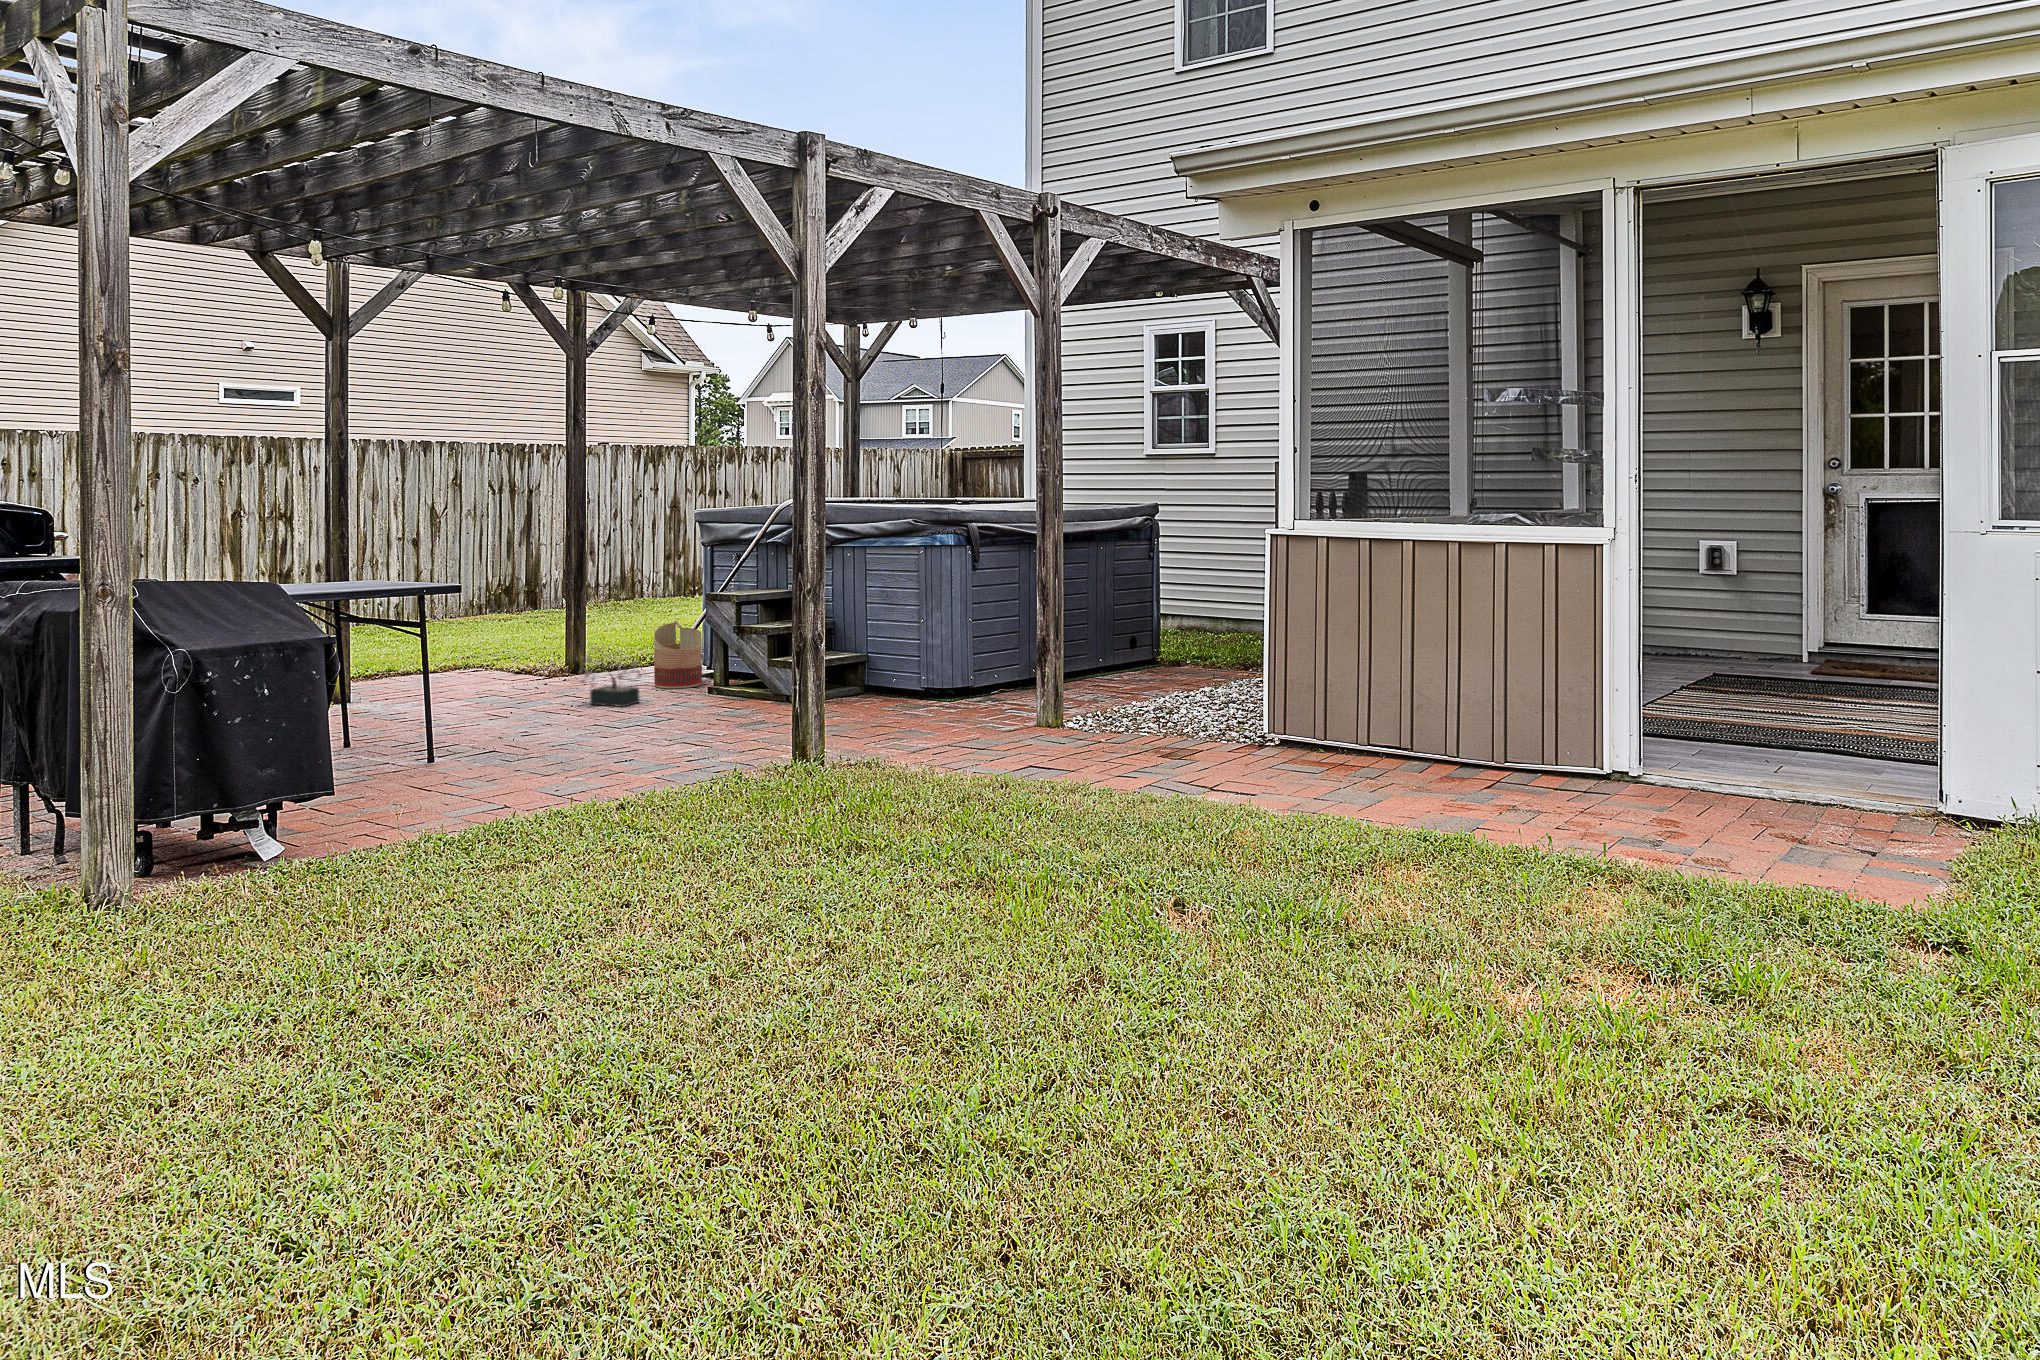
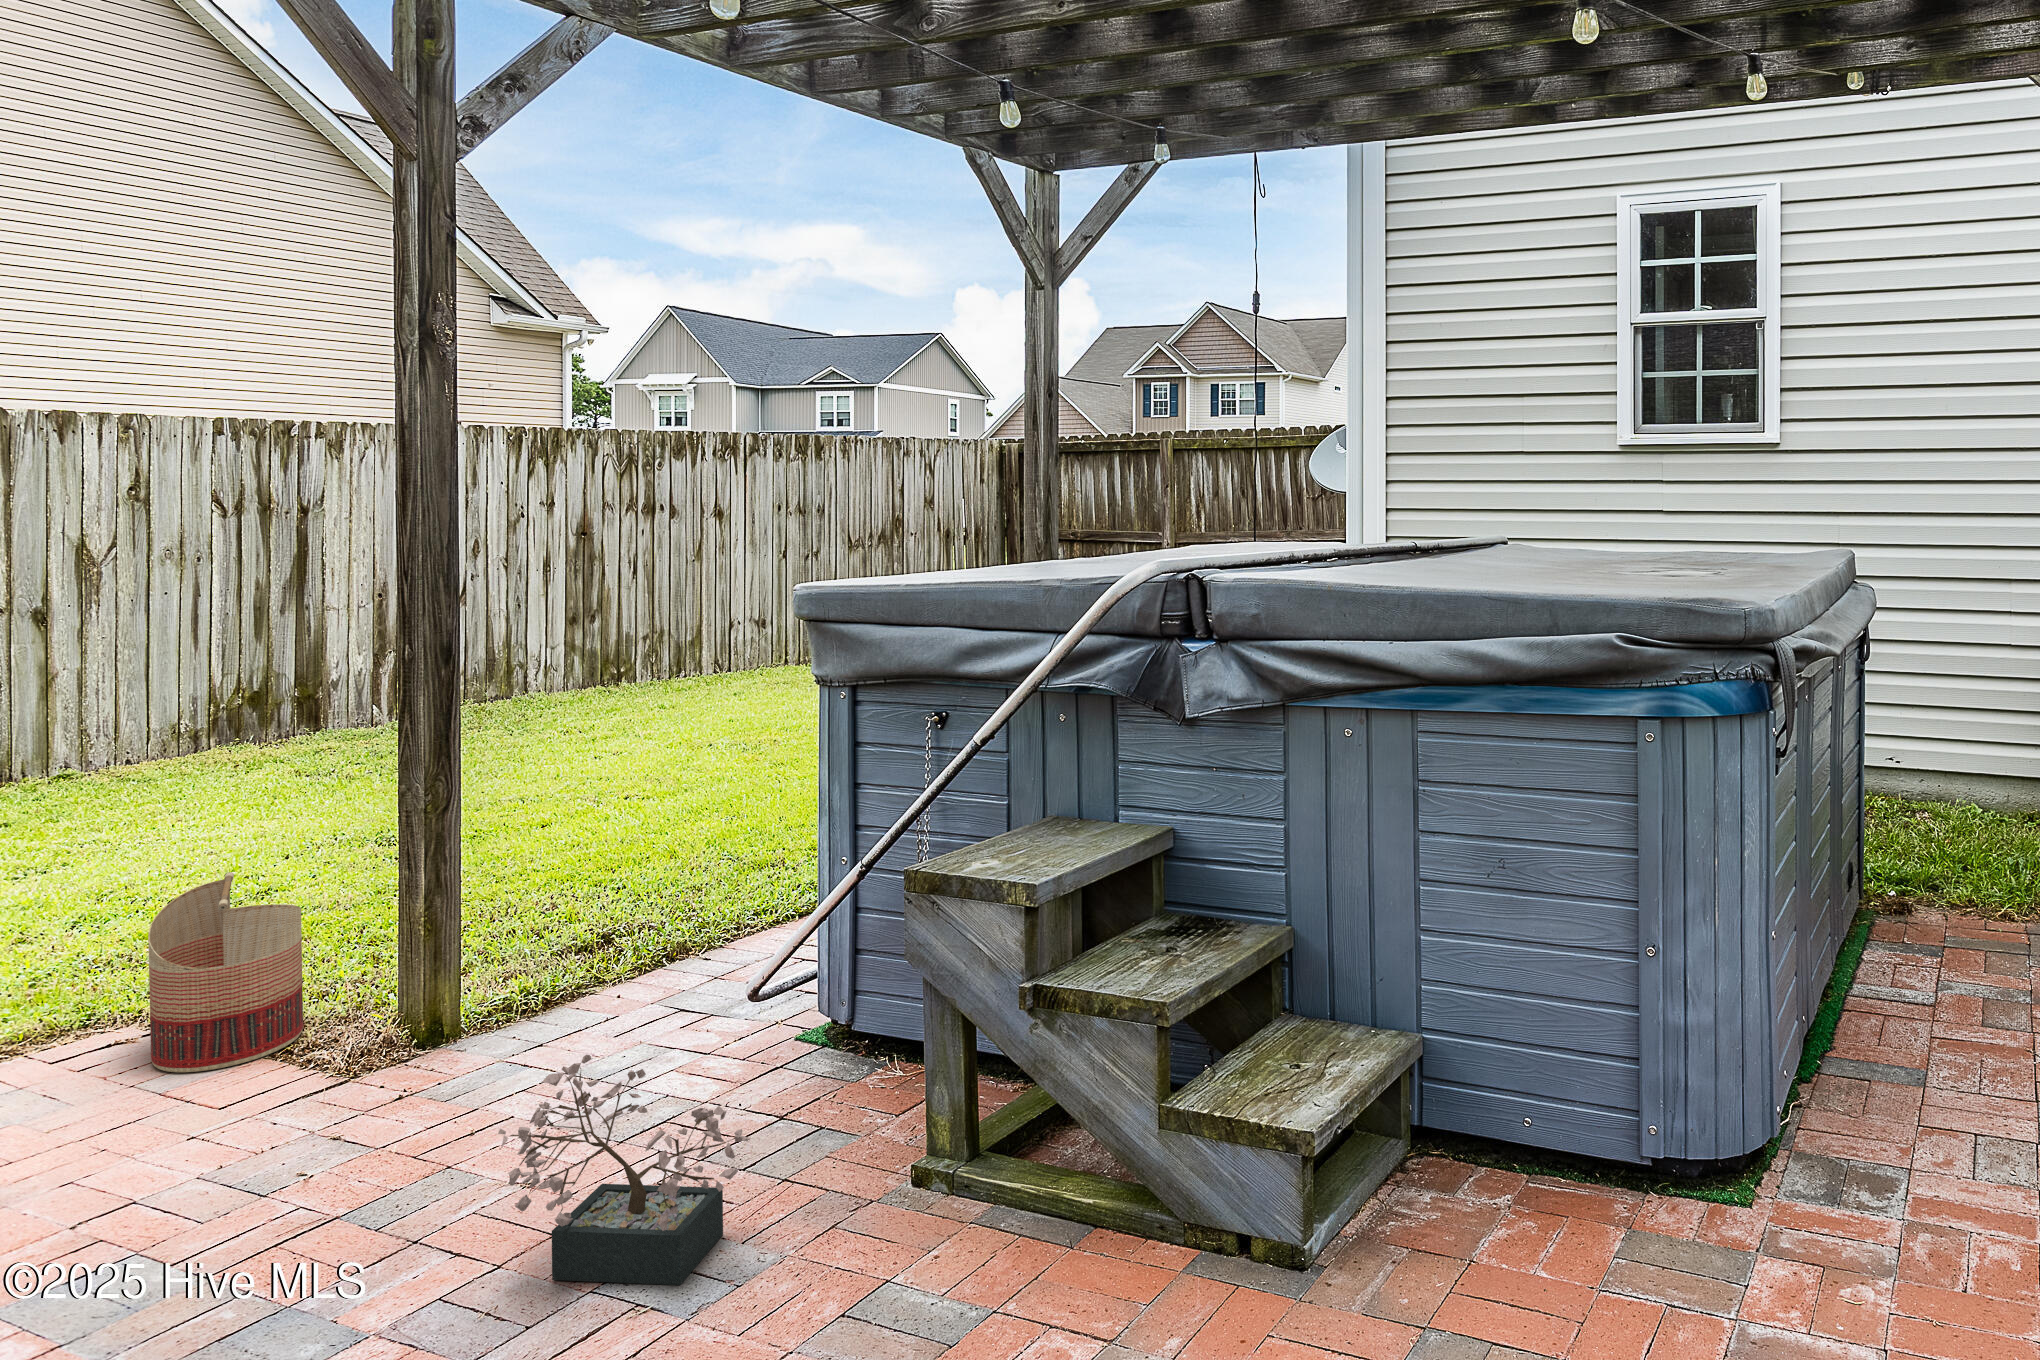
basket: present [654,620,702,688] -> present [148,872,303,1072]

